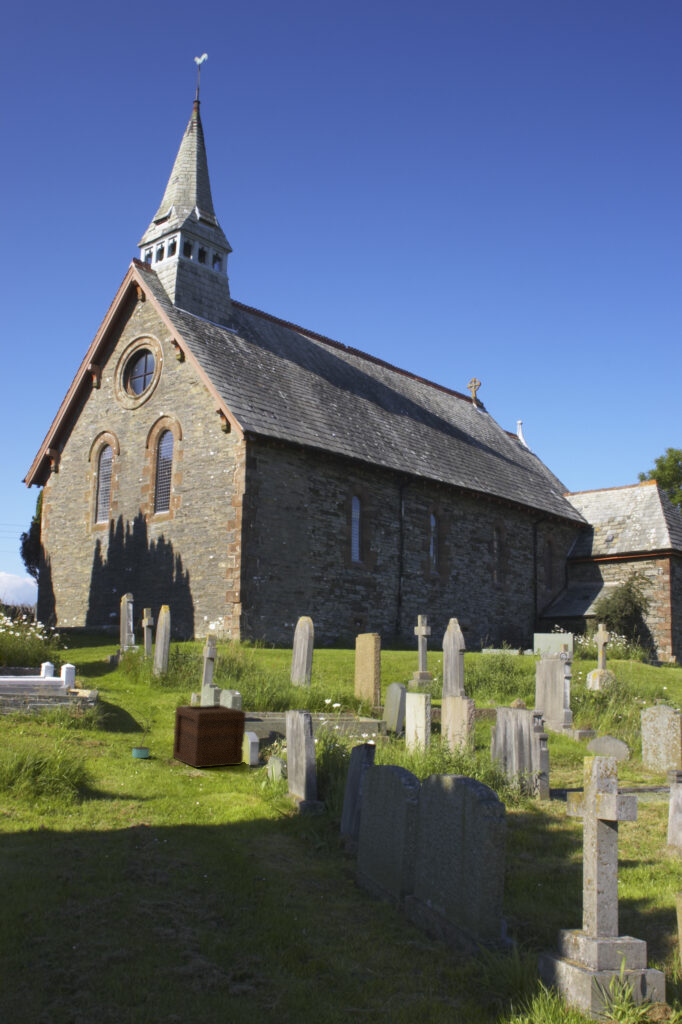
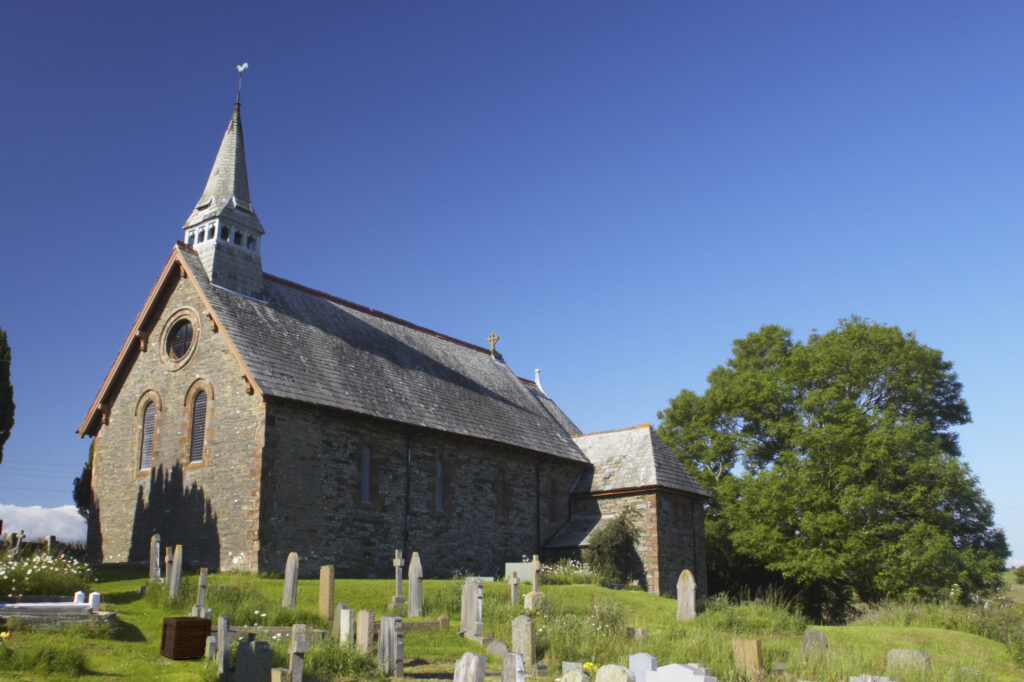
potted plant: present [133,711,156,758] -> none [128,615,151,654]

